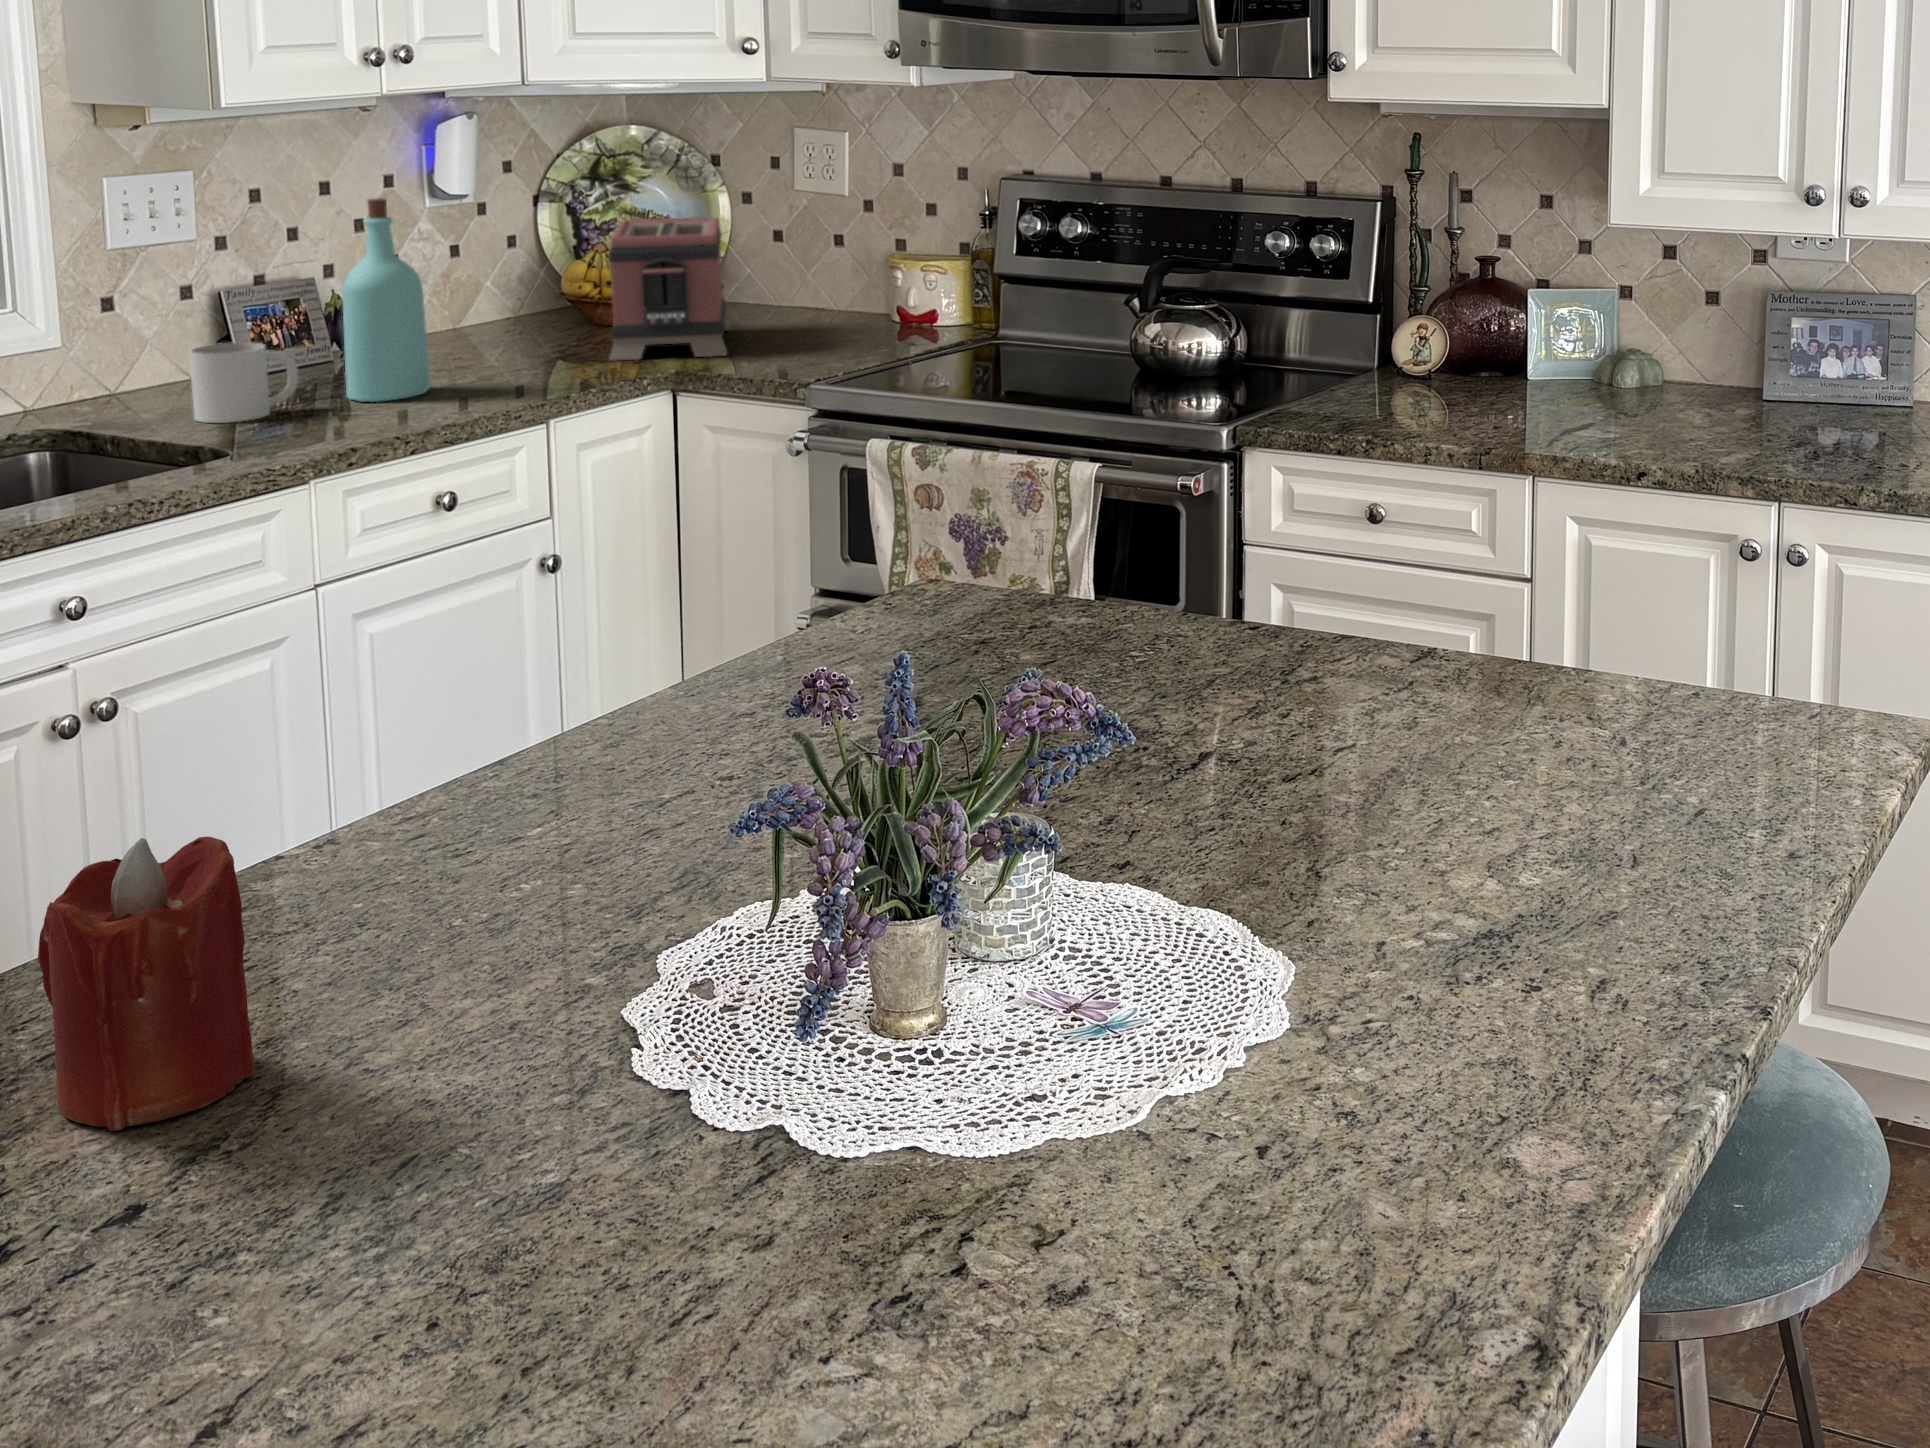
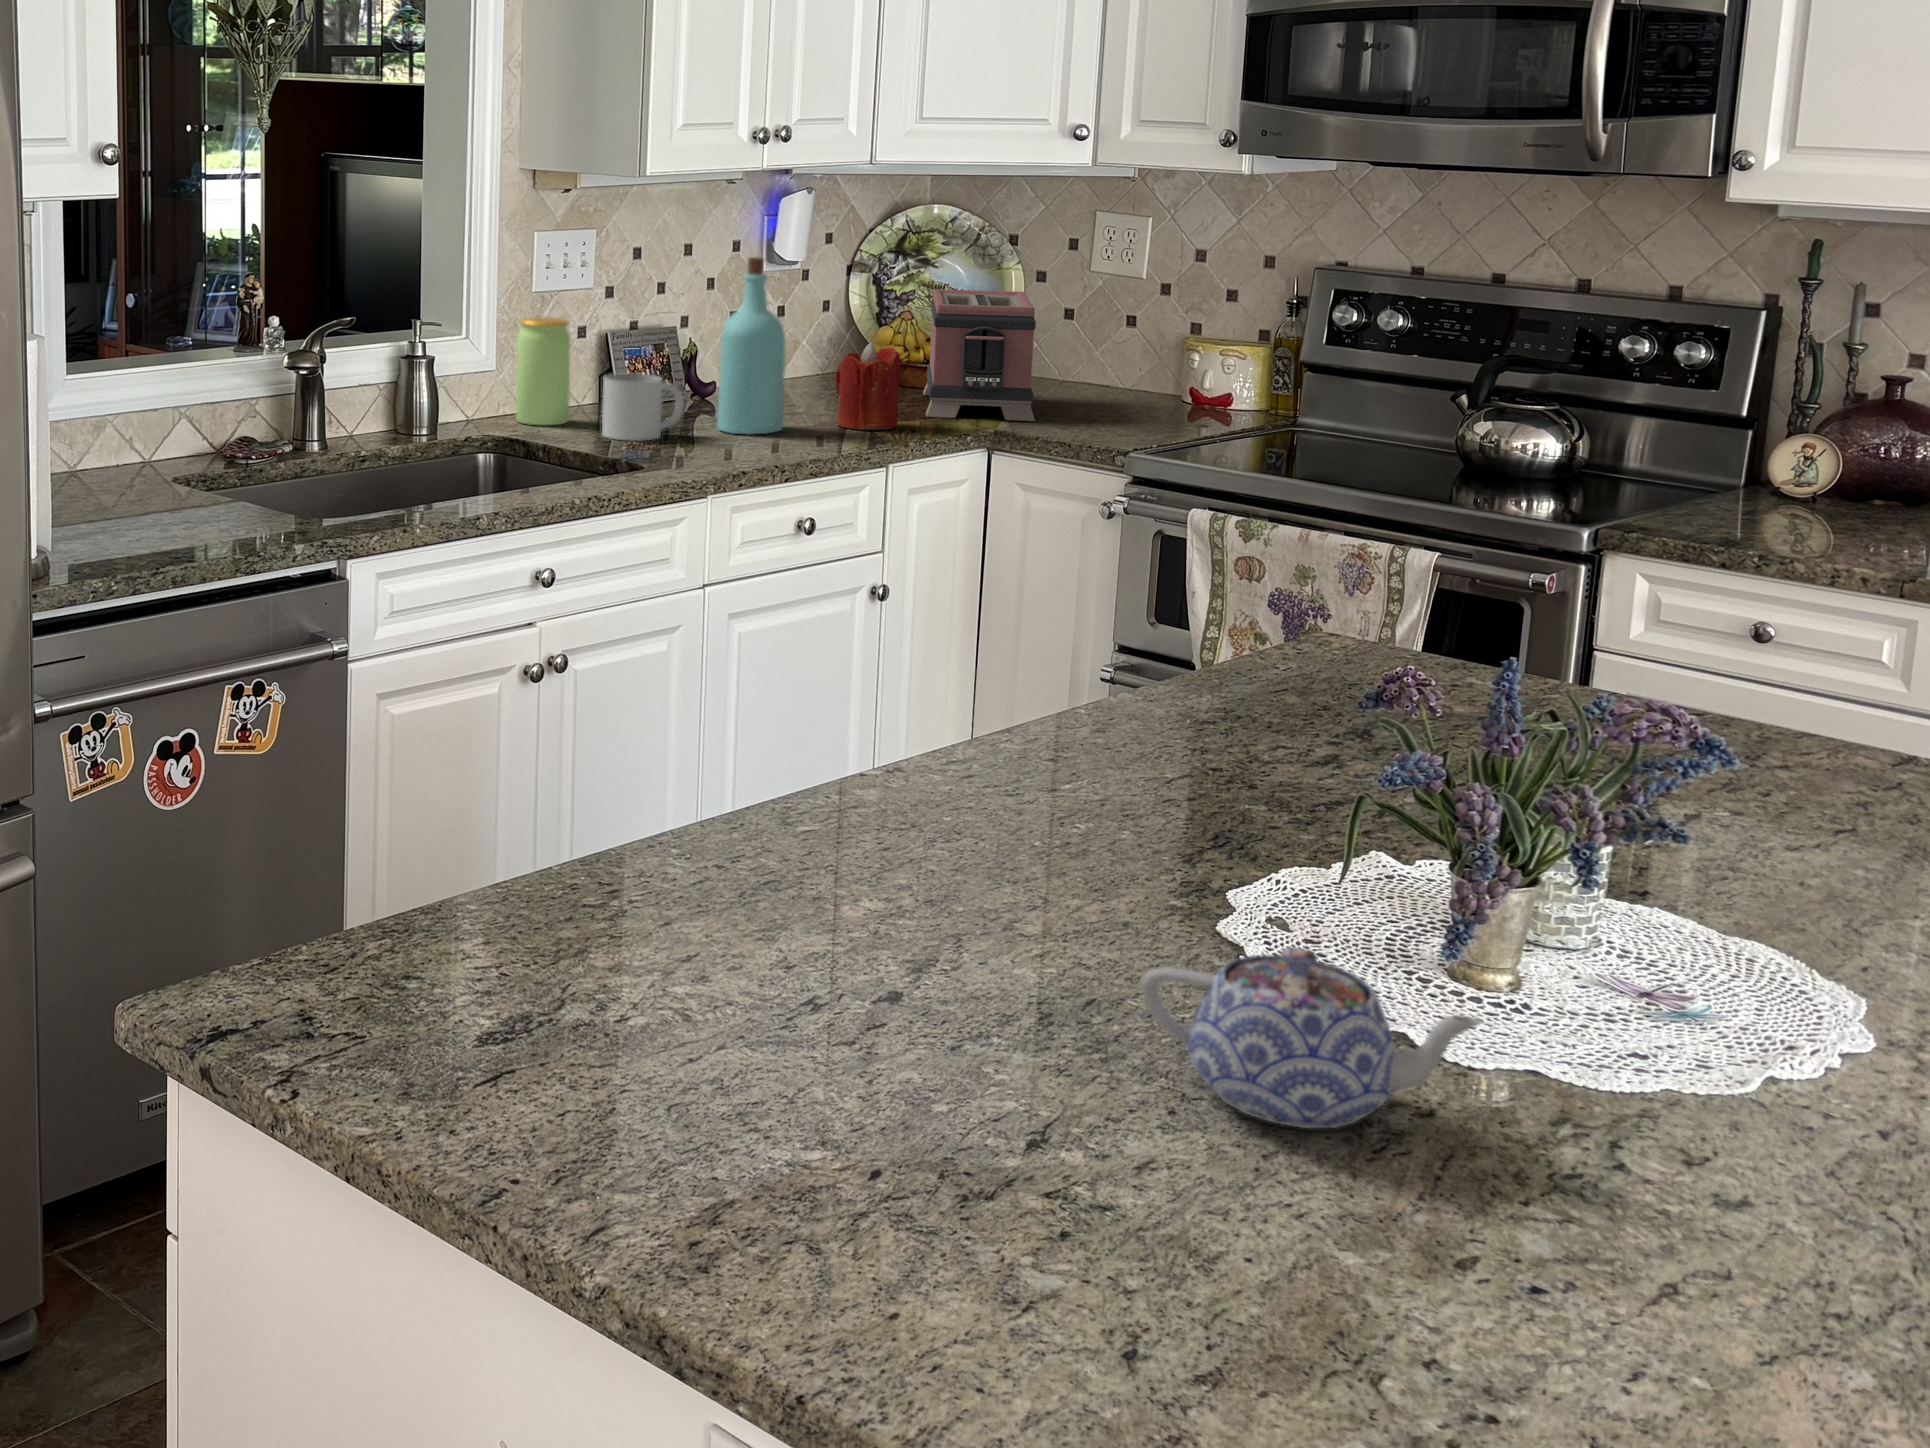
jar: none [81,283,161,413] -> present [516,317,571,425]
candle: present [38,837,254,1131] -> present [836,343,900,430]
teapot: none [406,1077,793,1317] -> present [1142,947,1483,1128]

